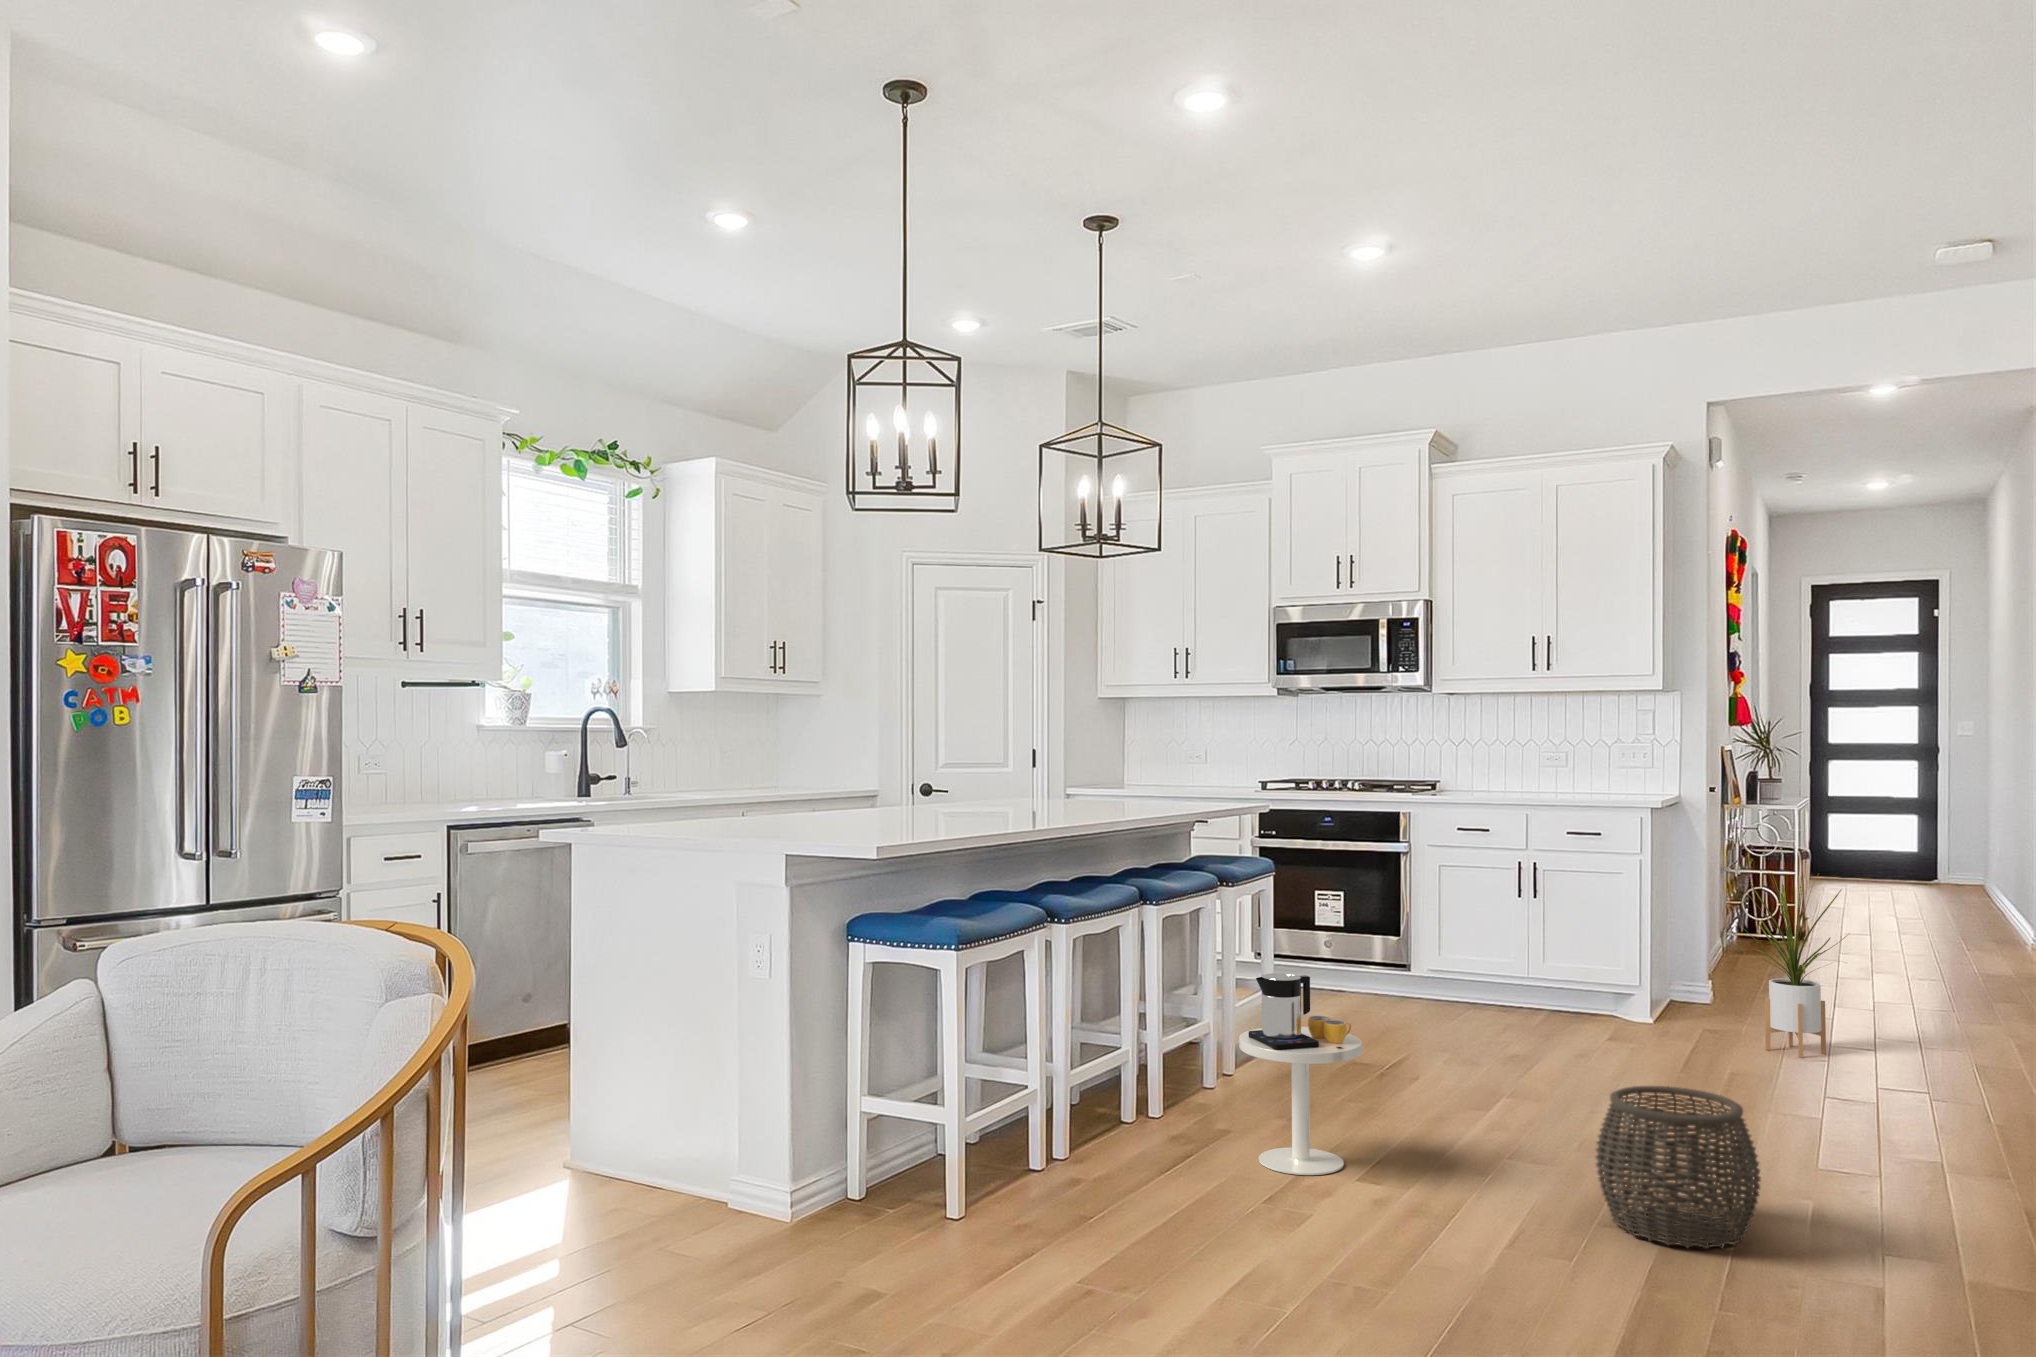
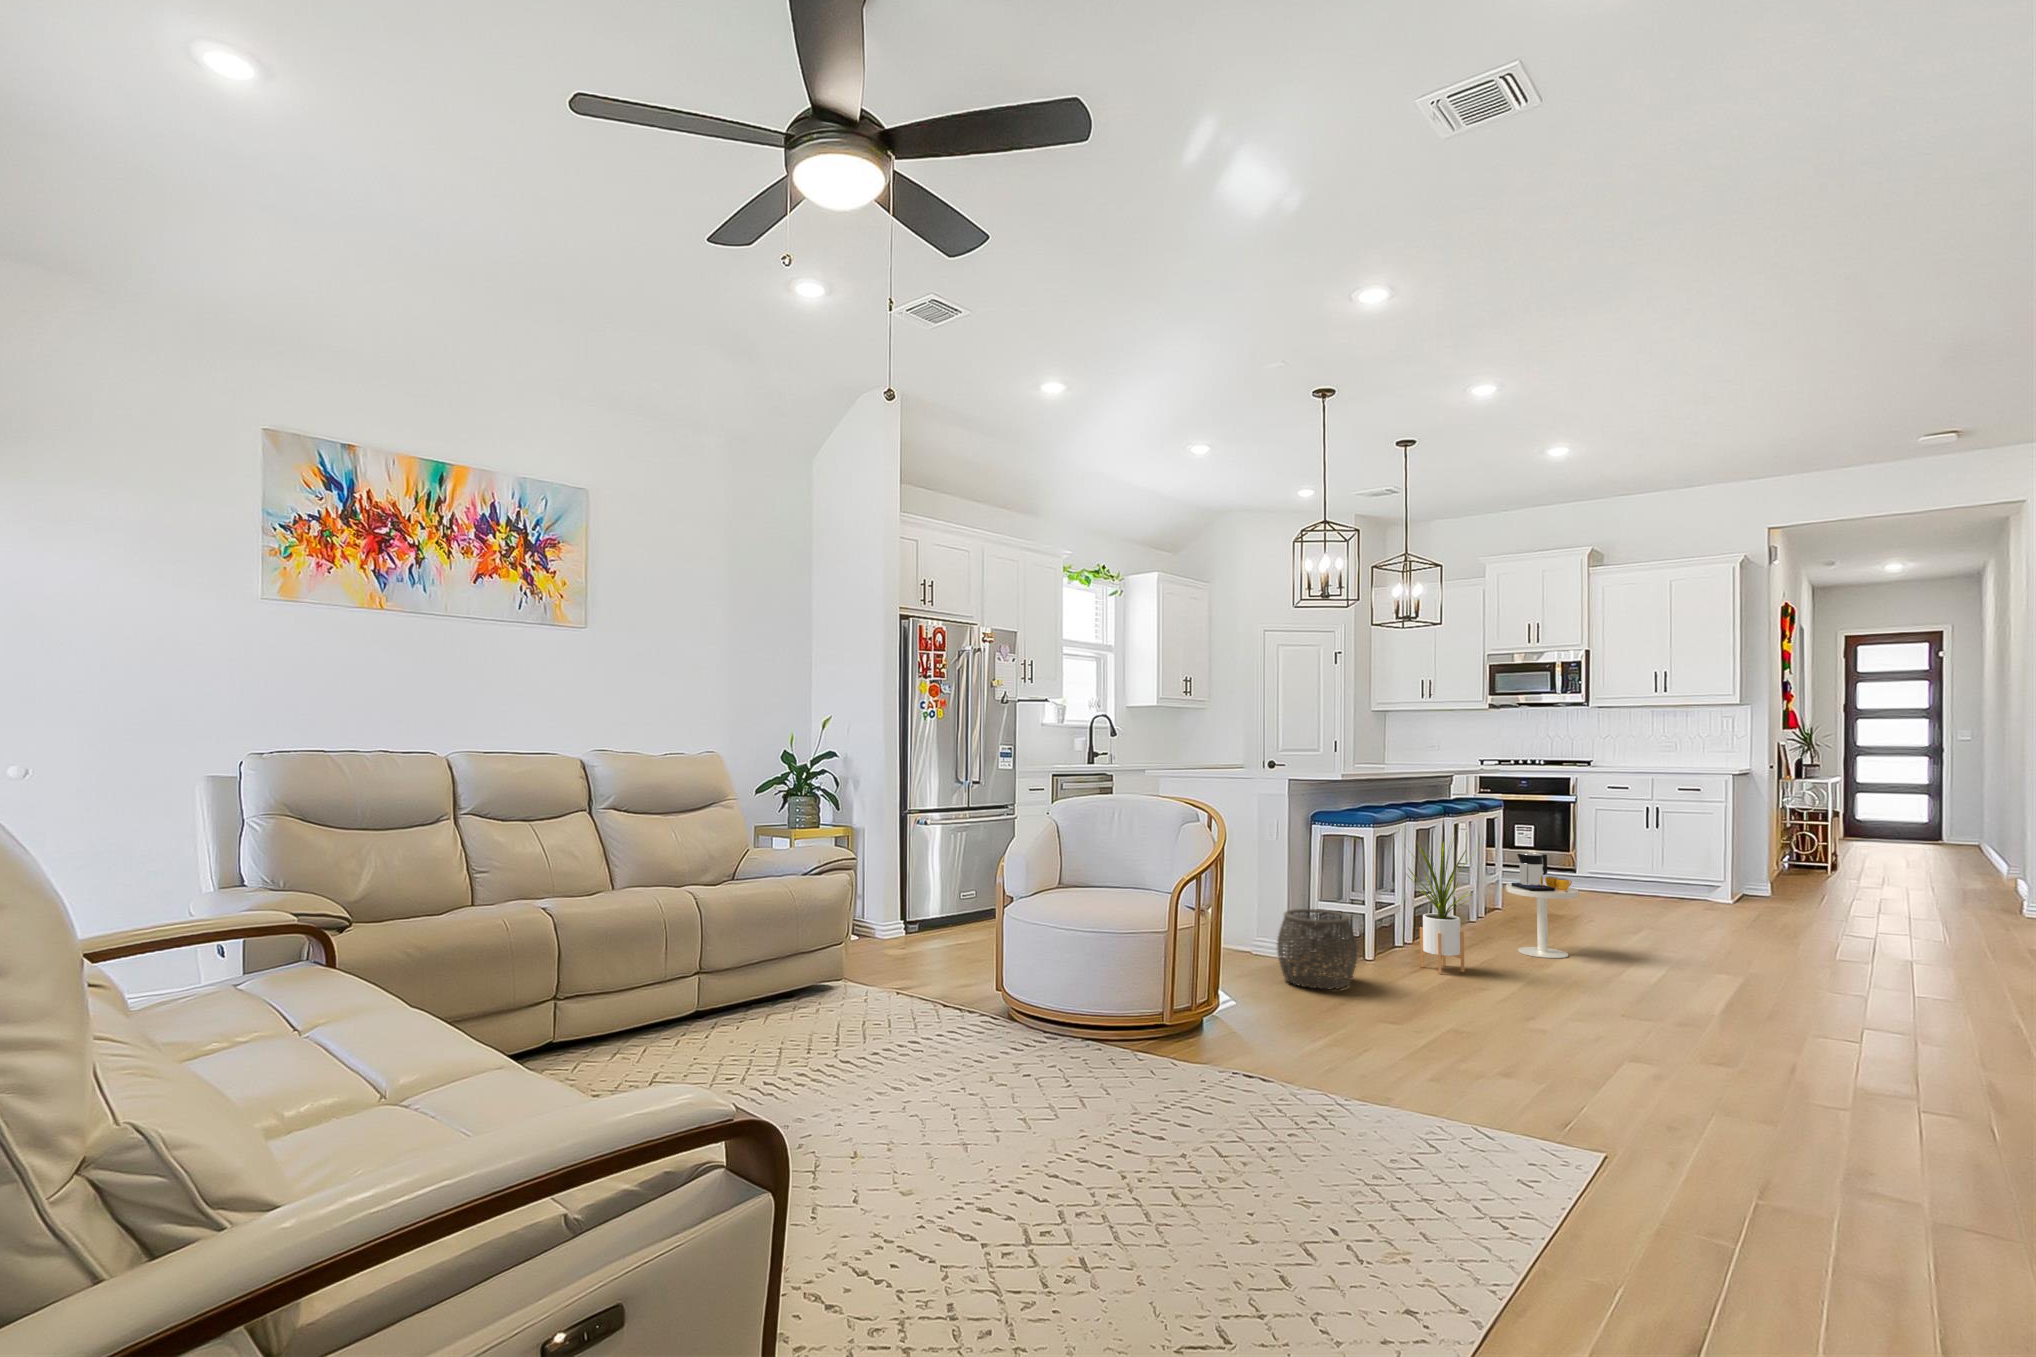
house plant: present [1748,872,1846,1057] -> present [1408,841,1476,974]
woven basket: present [1596,1086,1760,1249] -> present [1277,909,1358,989]

